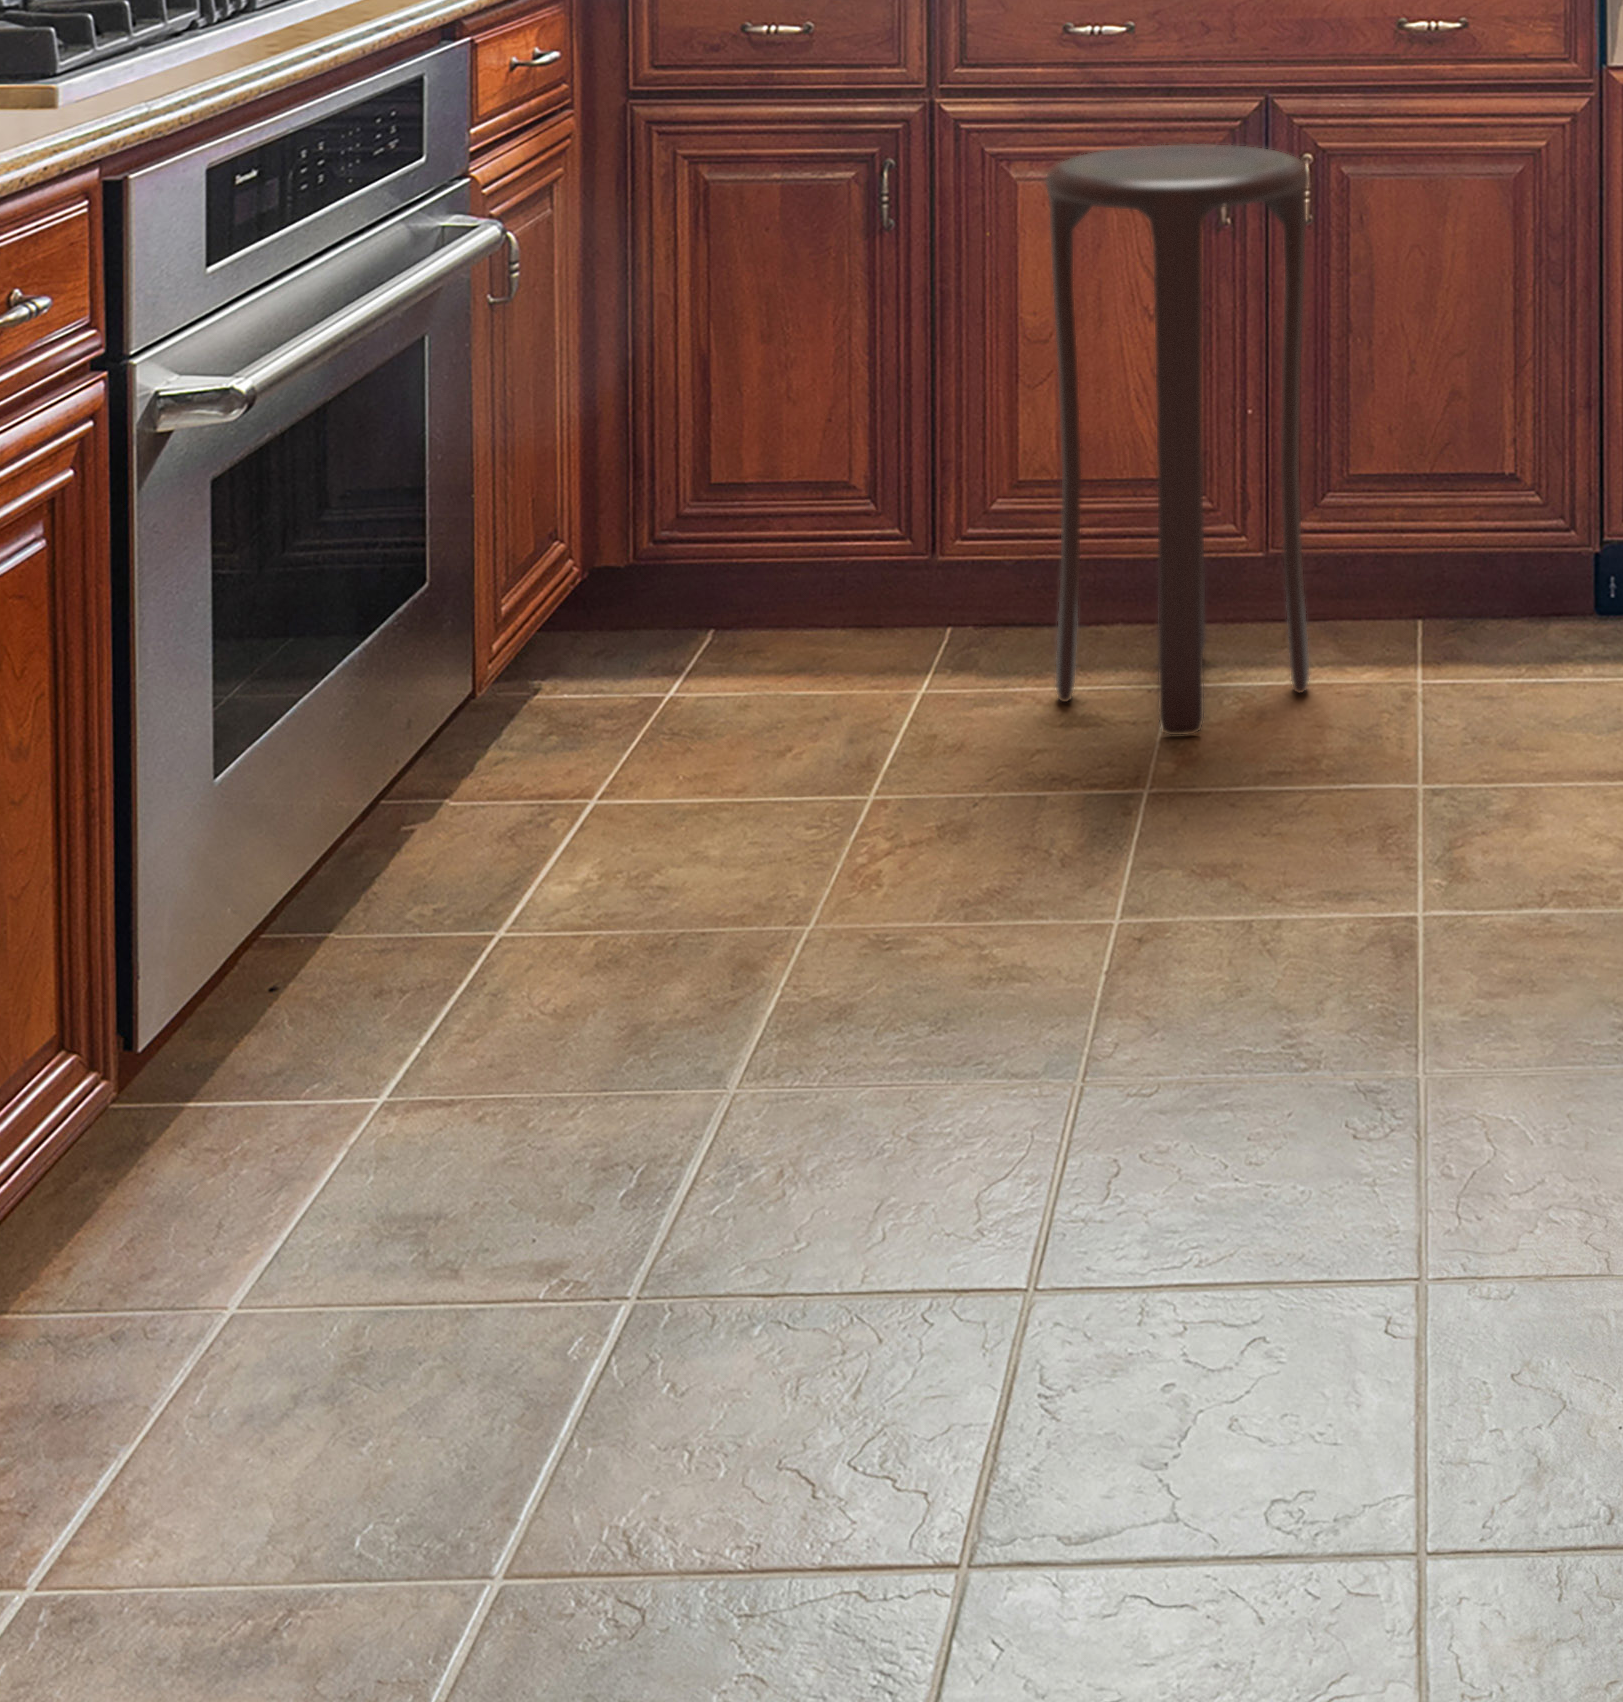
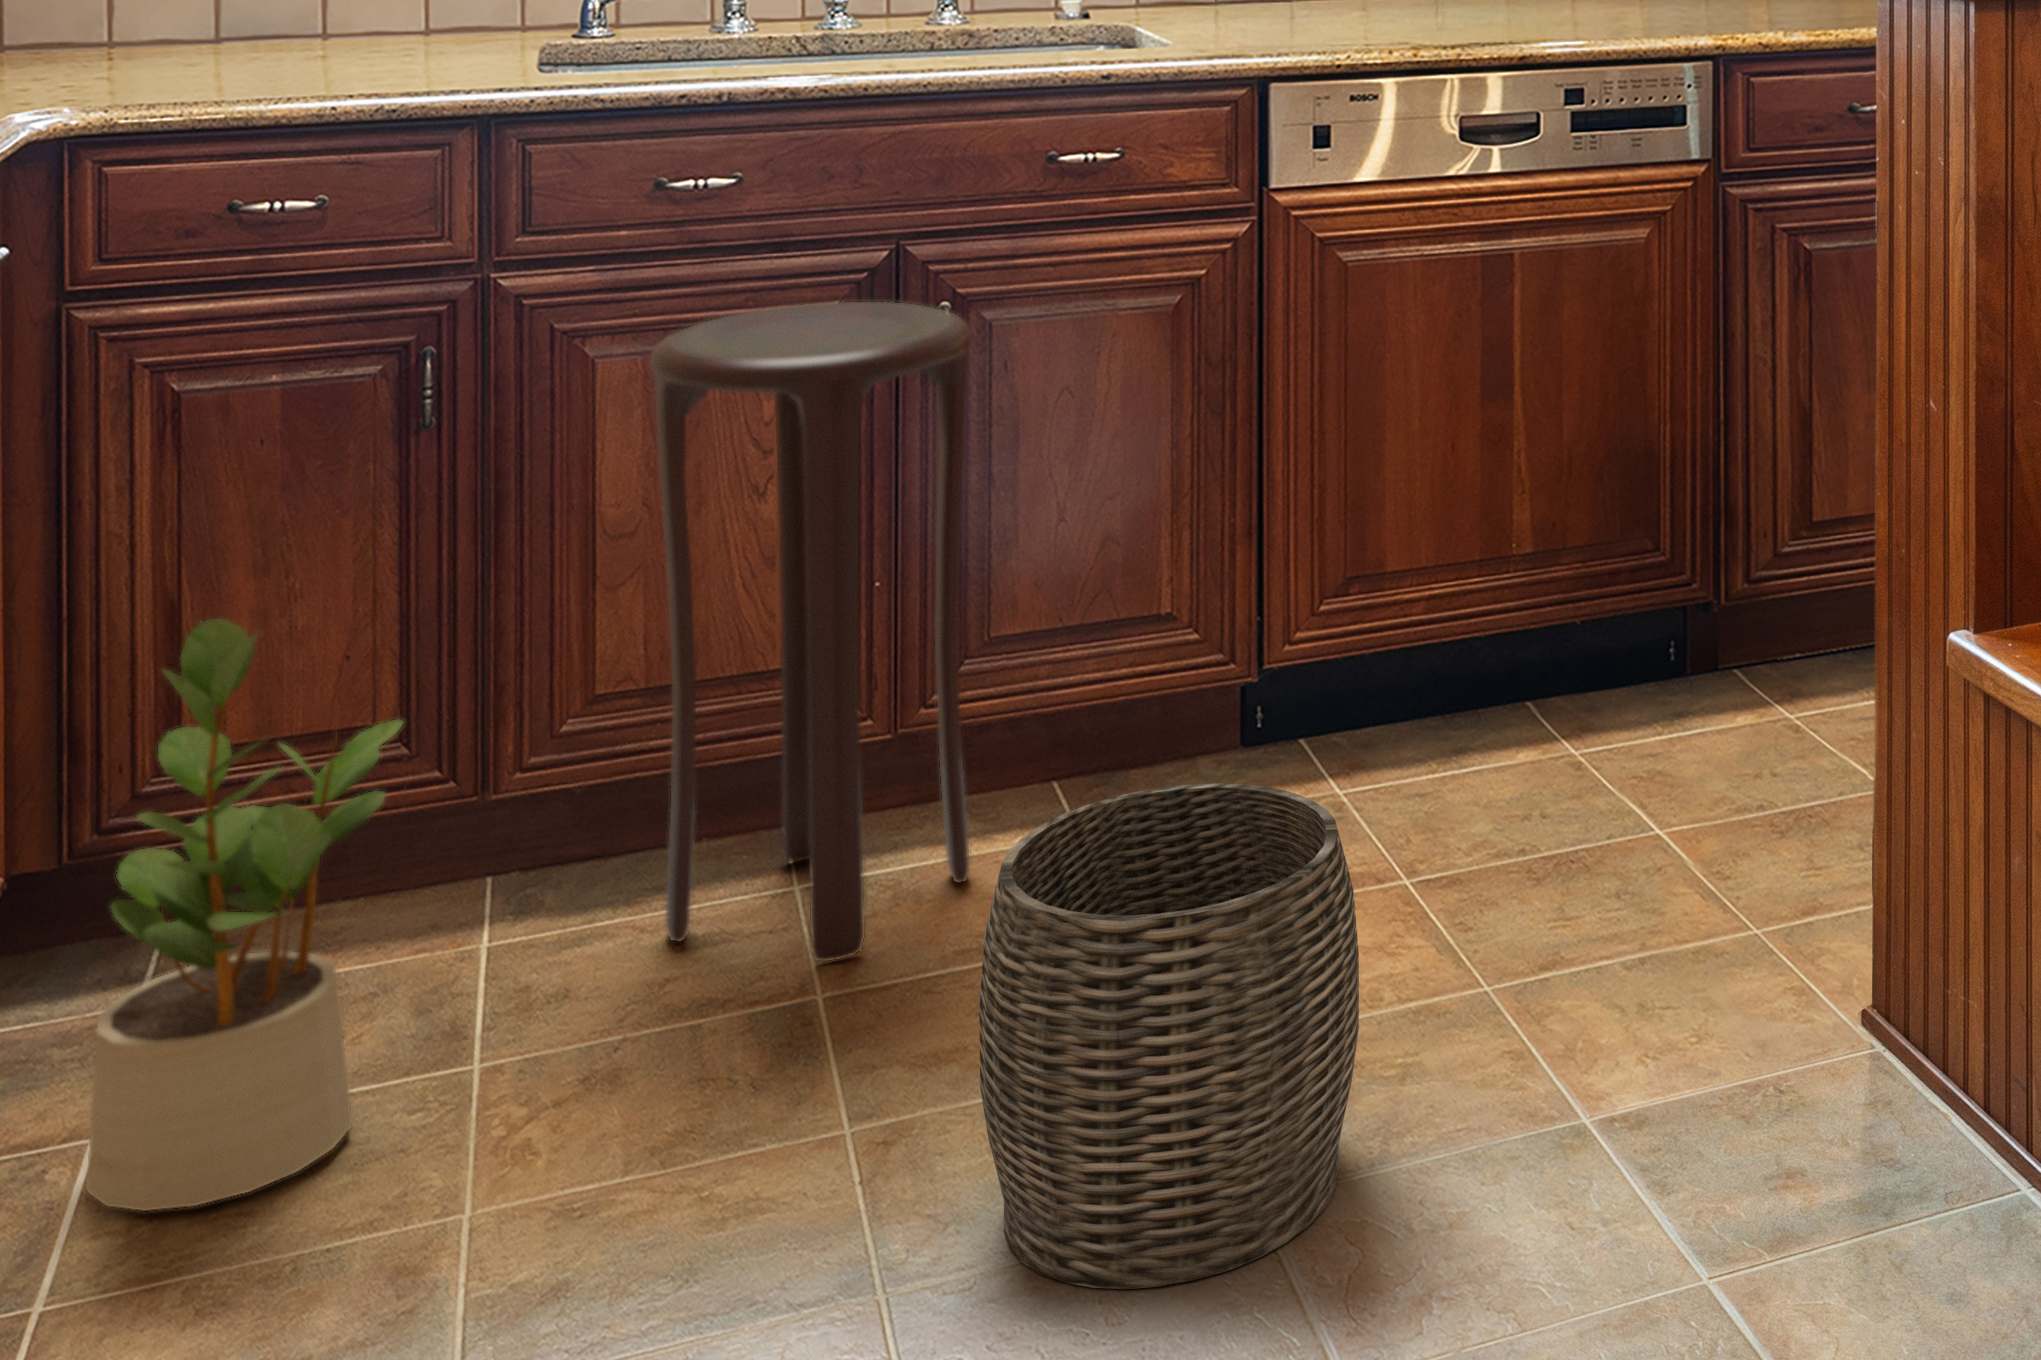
potted plant: none [609,347,839,821] -> present [87,618,403,1211]
woven basket: none [1212,583,1542,1013] -> present [979,783,1359,1289]

